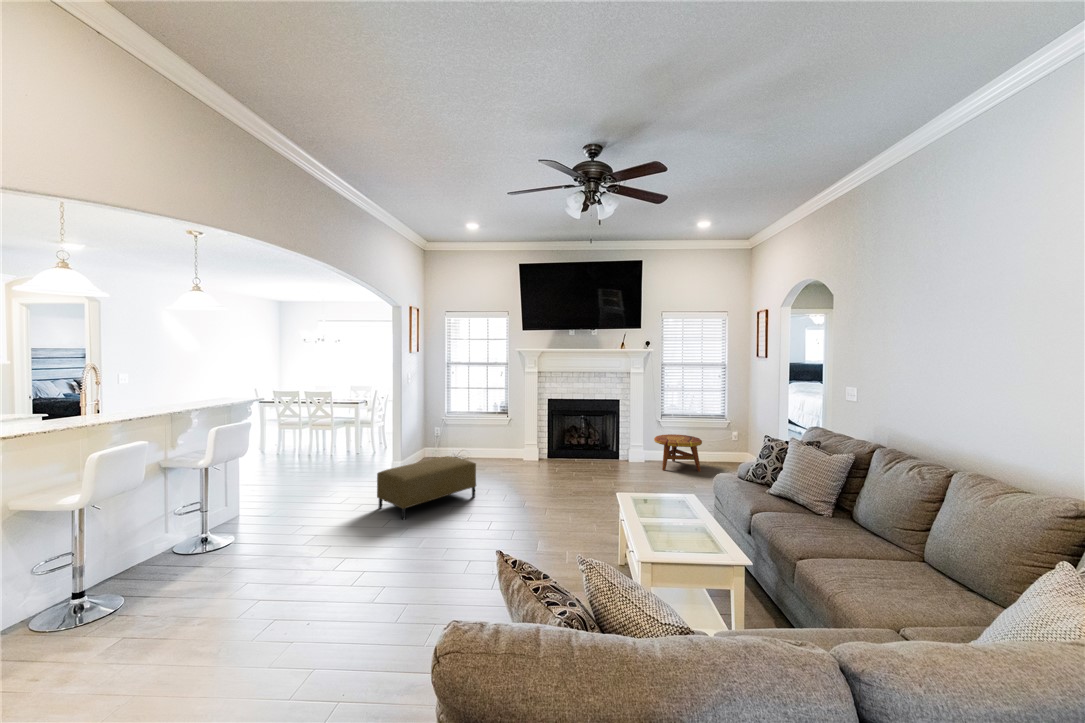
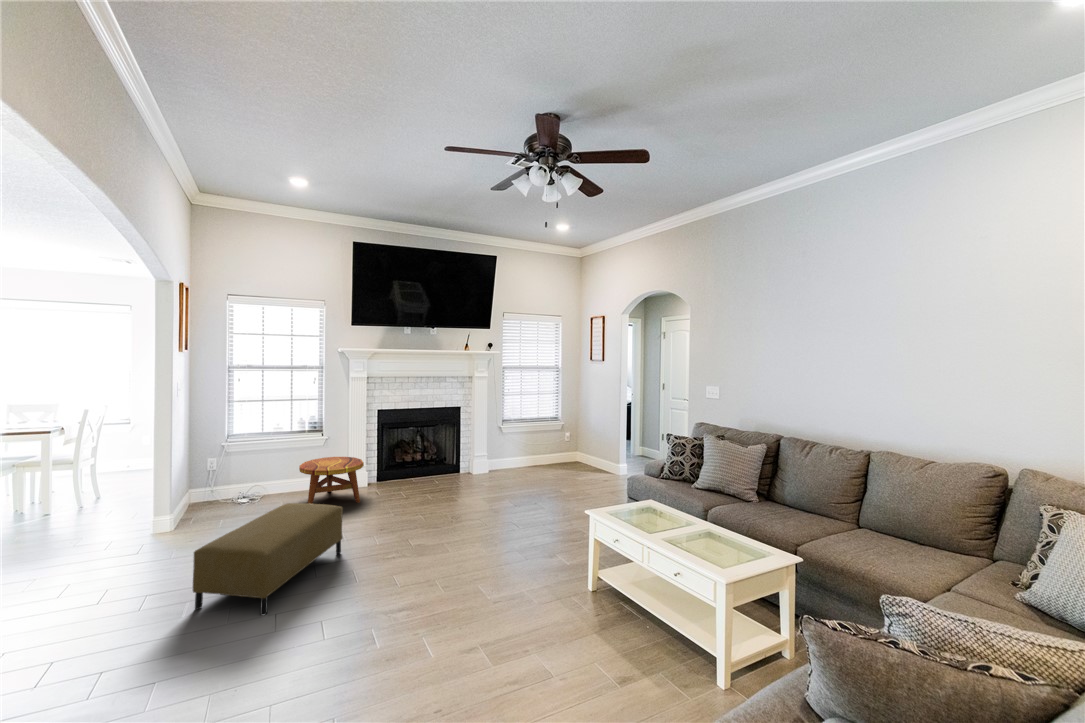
side table: present [654,434,702,471] -> present [299,457,364,504]

